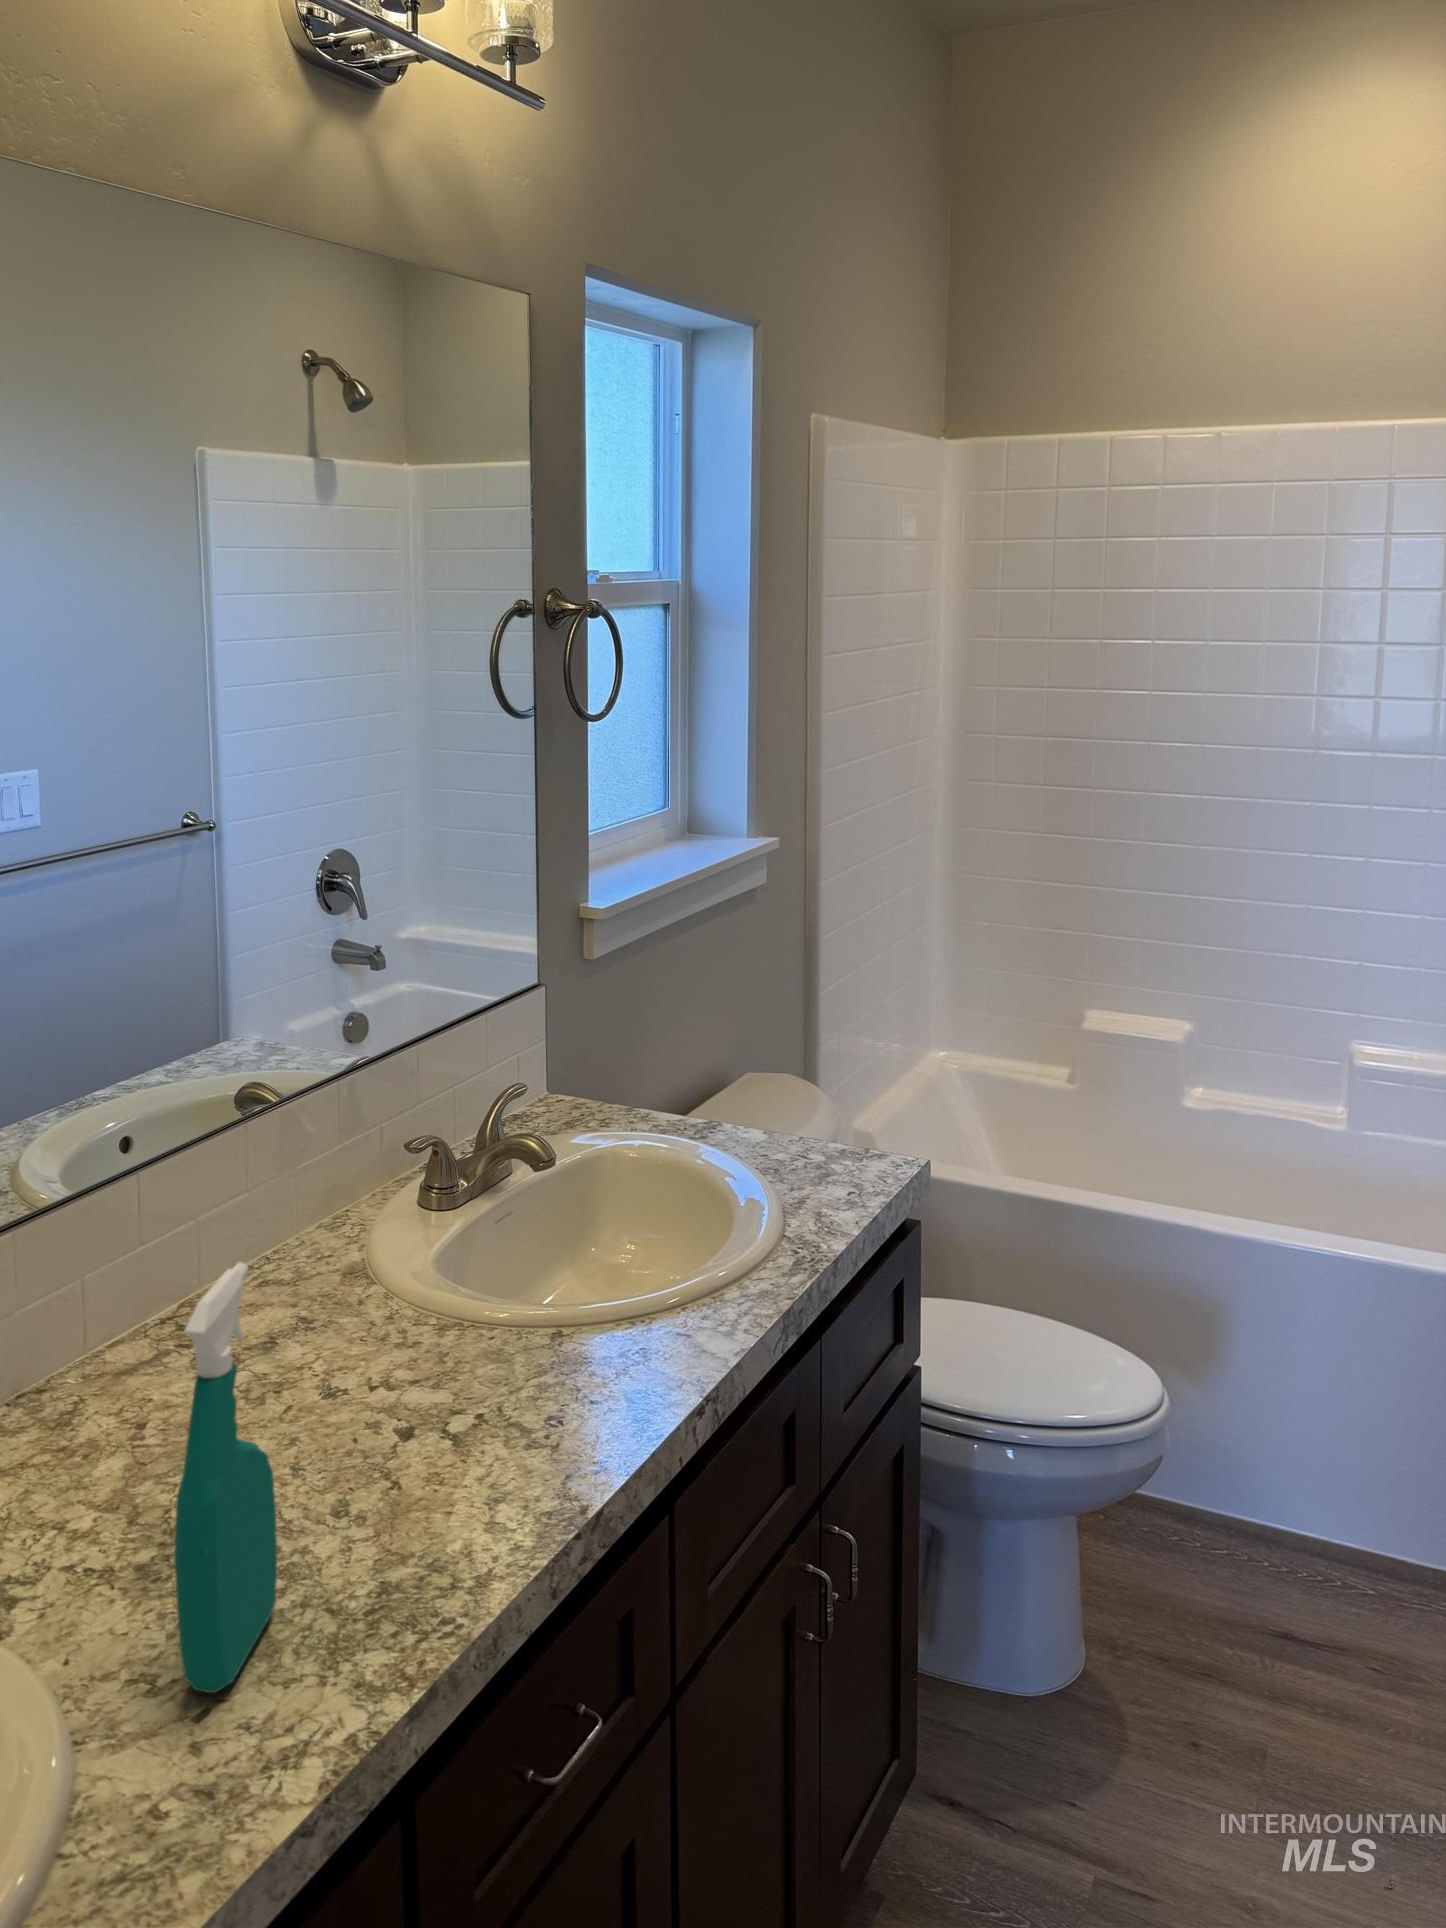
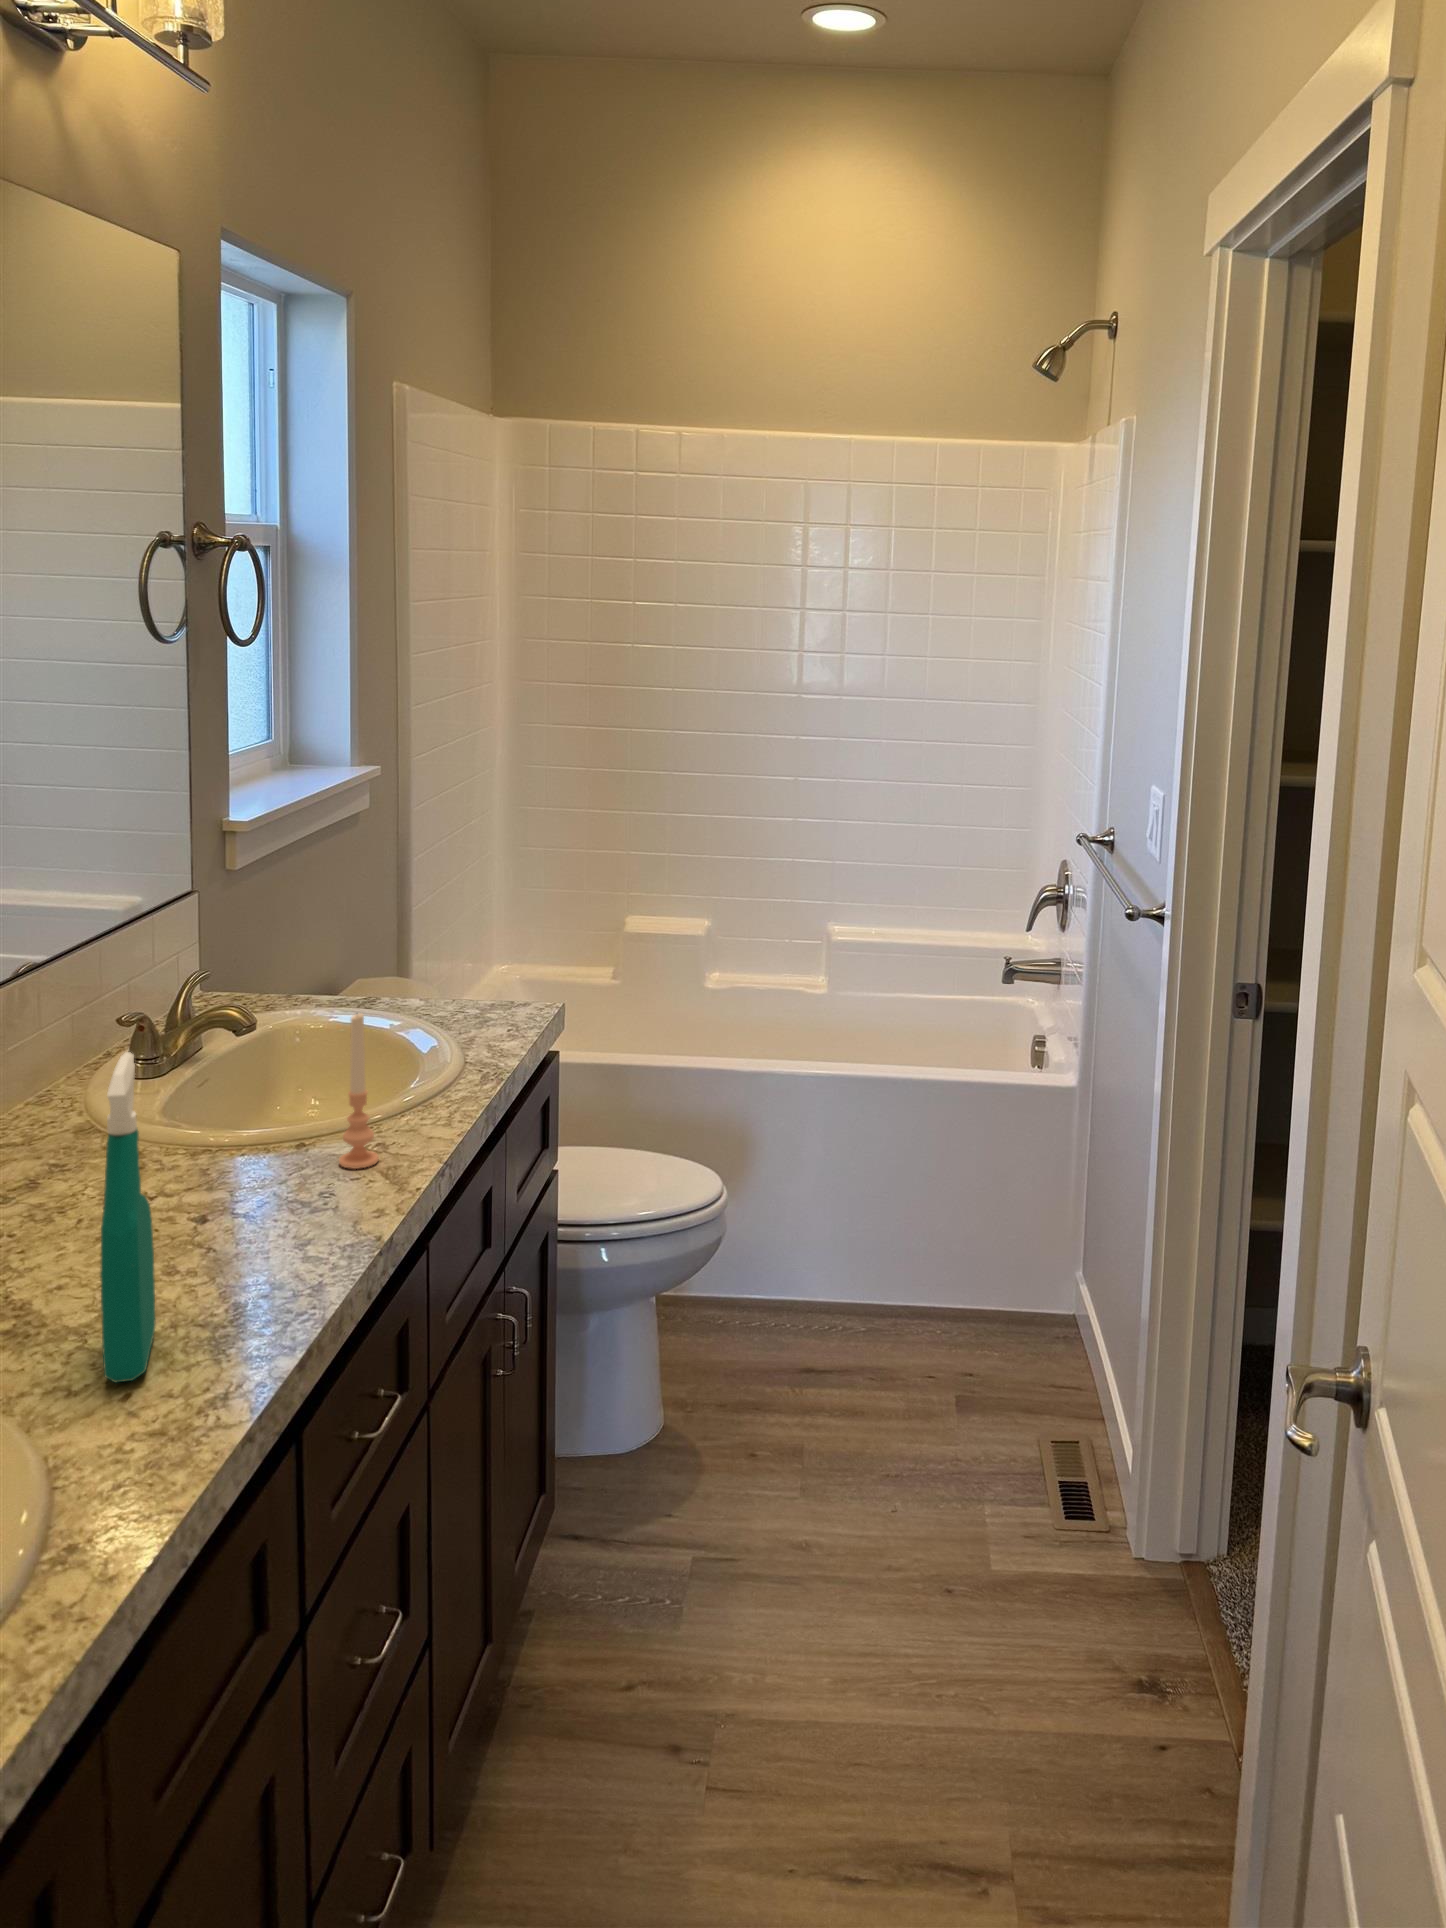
candle: none [584,1191,632,1385] -> present [339,1013,379,1169]

